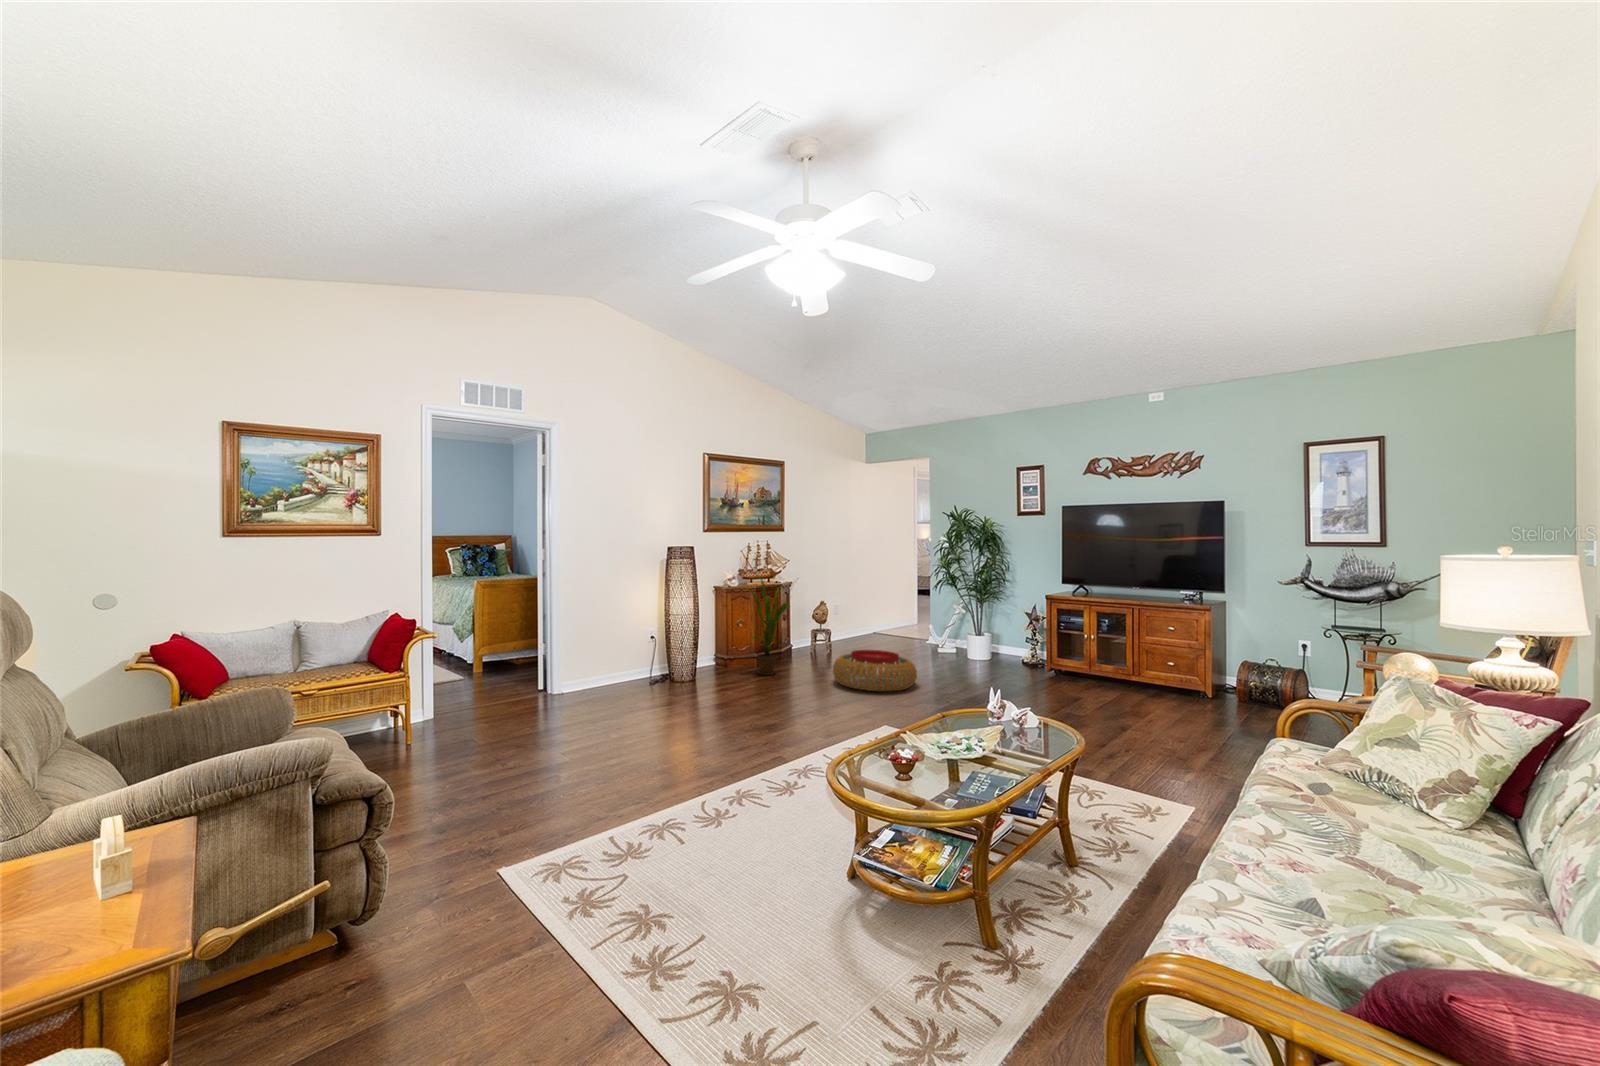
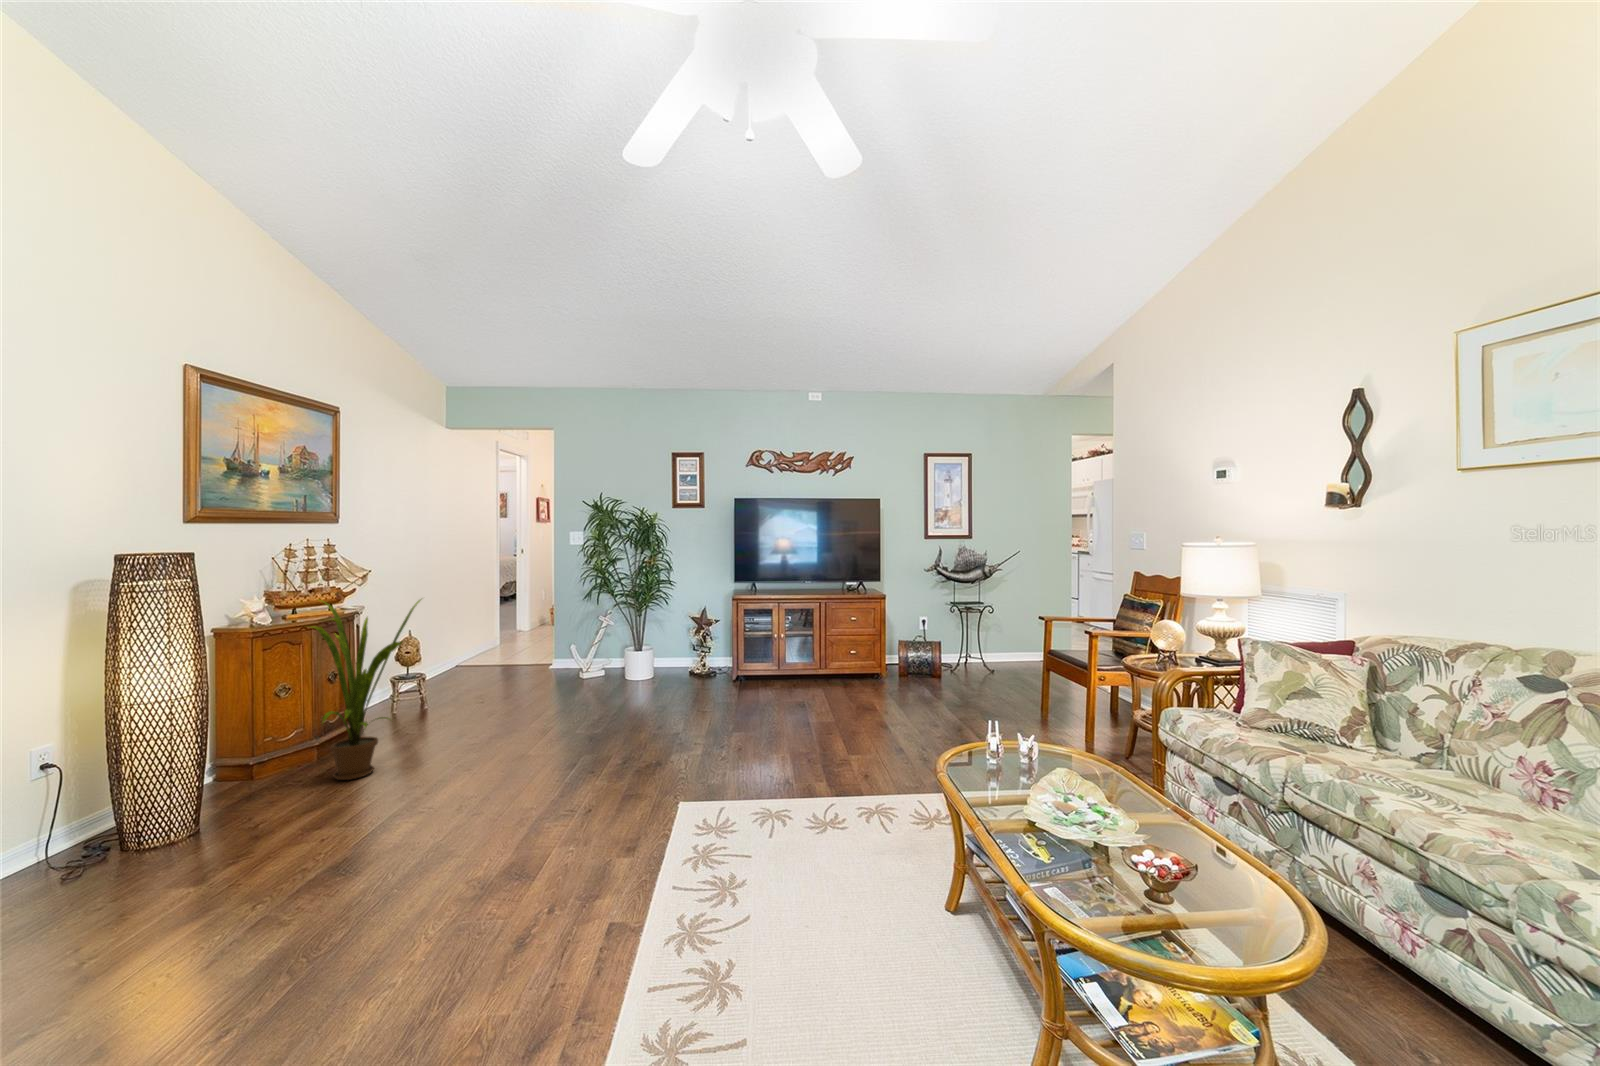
pouf: present [833,650,917,691] -> none [496,690,628,759]

